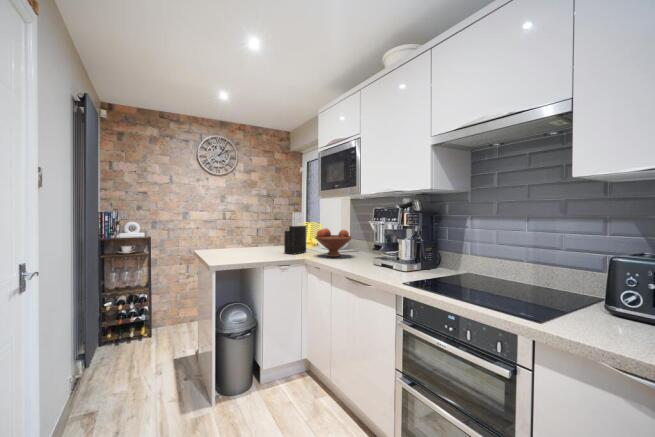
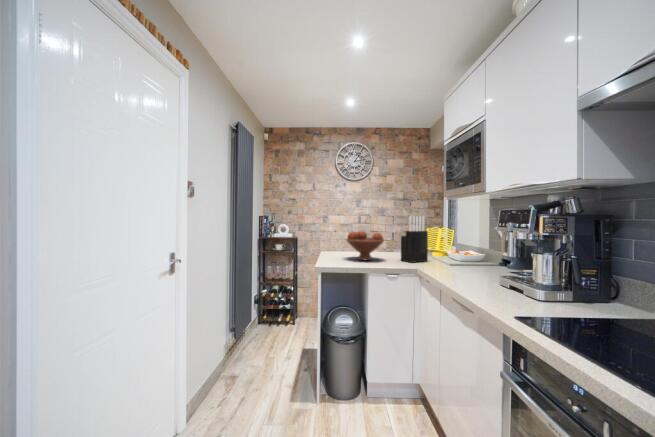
fruit bowl: present [315,229,352,257] -> present [346,231,384,260]

